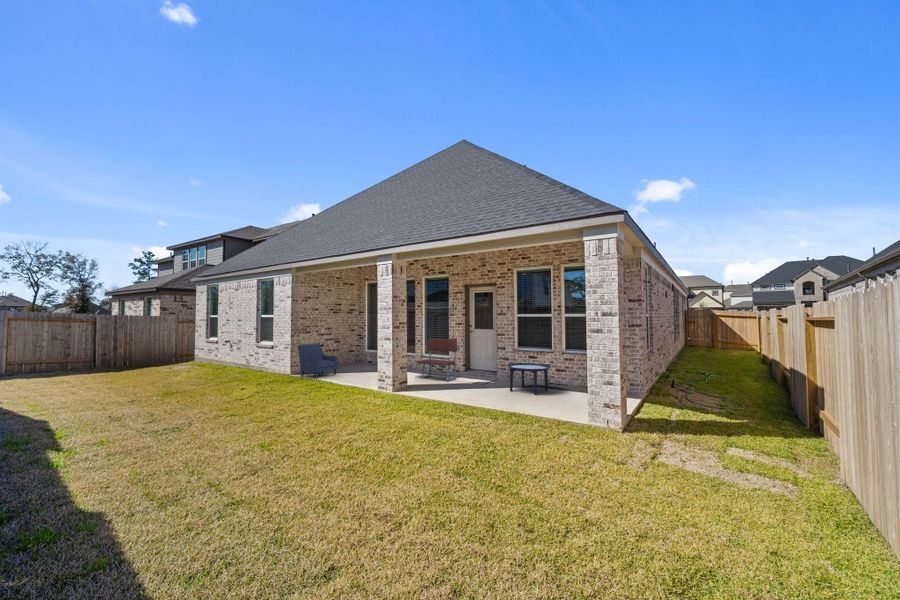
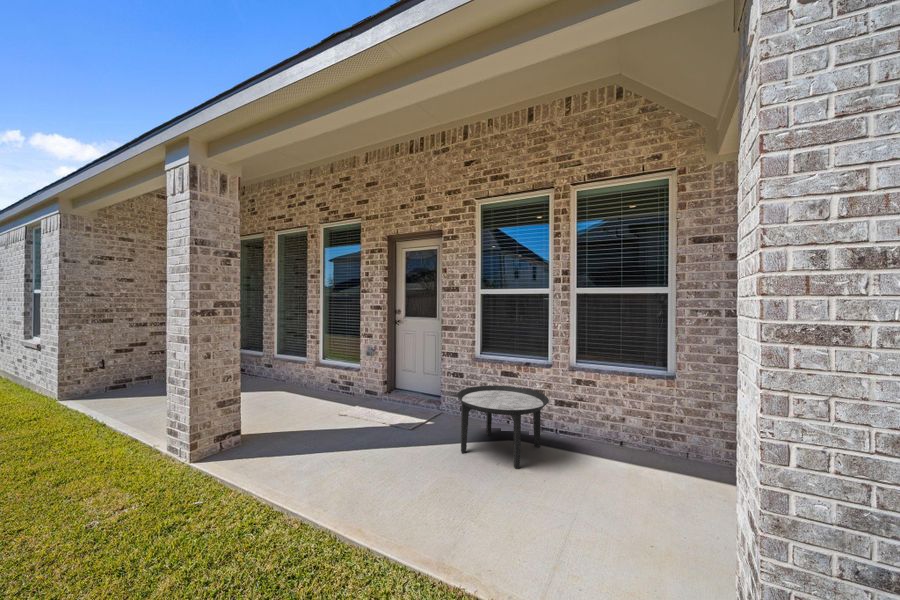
bench: present [417,339,457,381] -> none [295,334,370,417]
chair: present [298,343,338,378] -> none [71,340,159,410]

